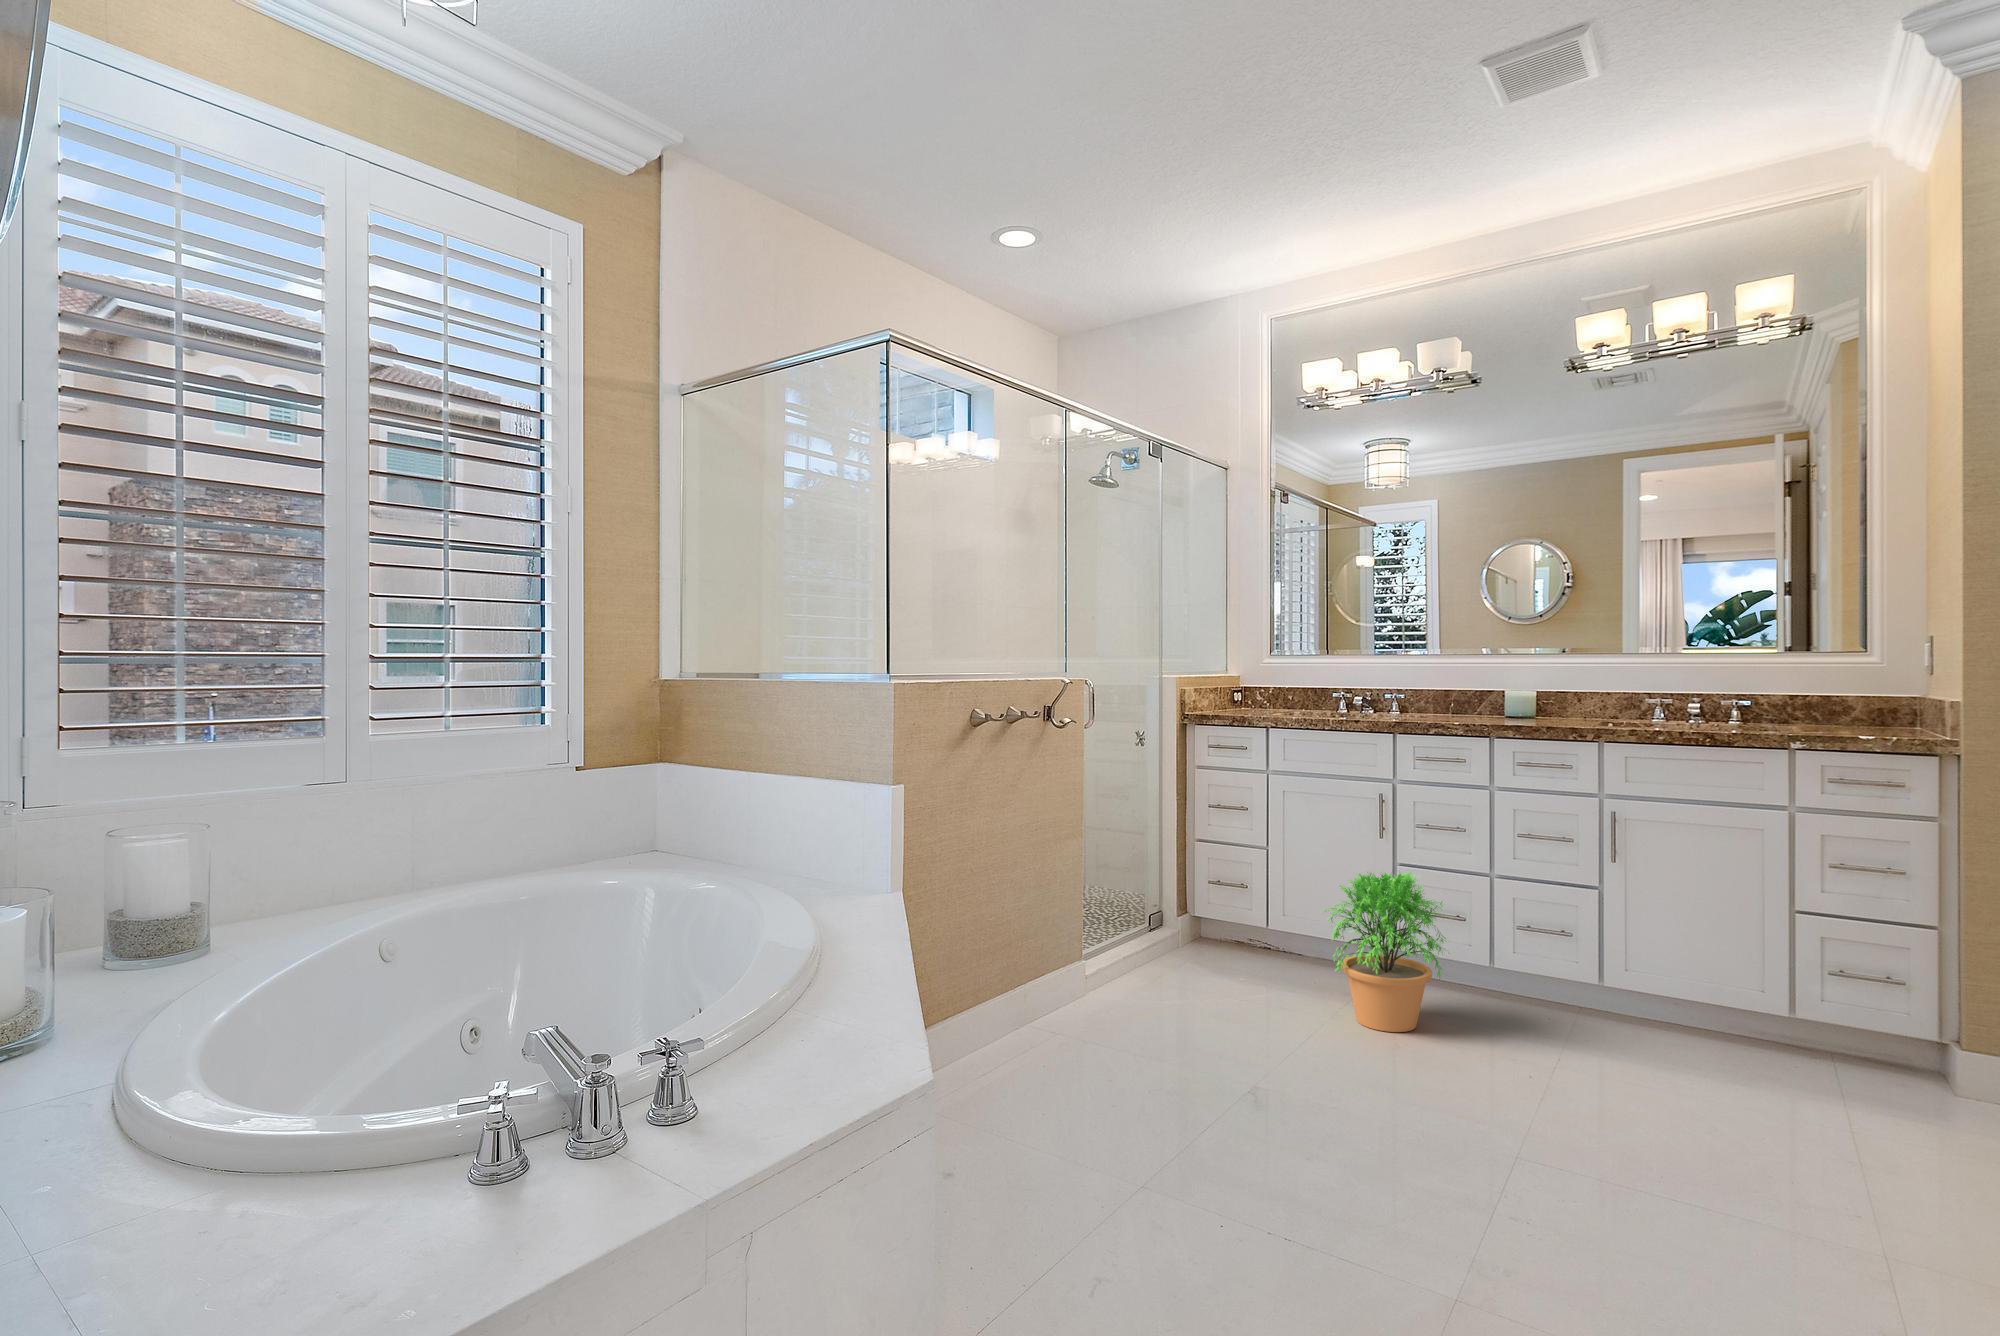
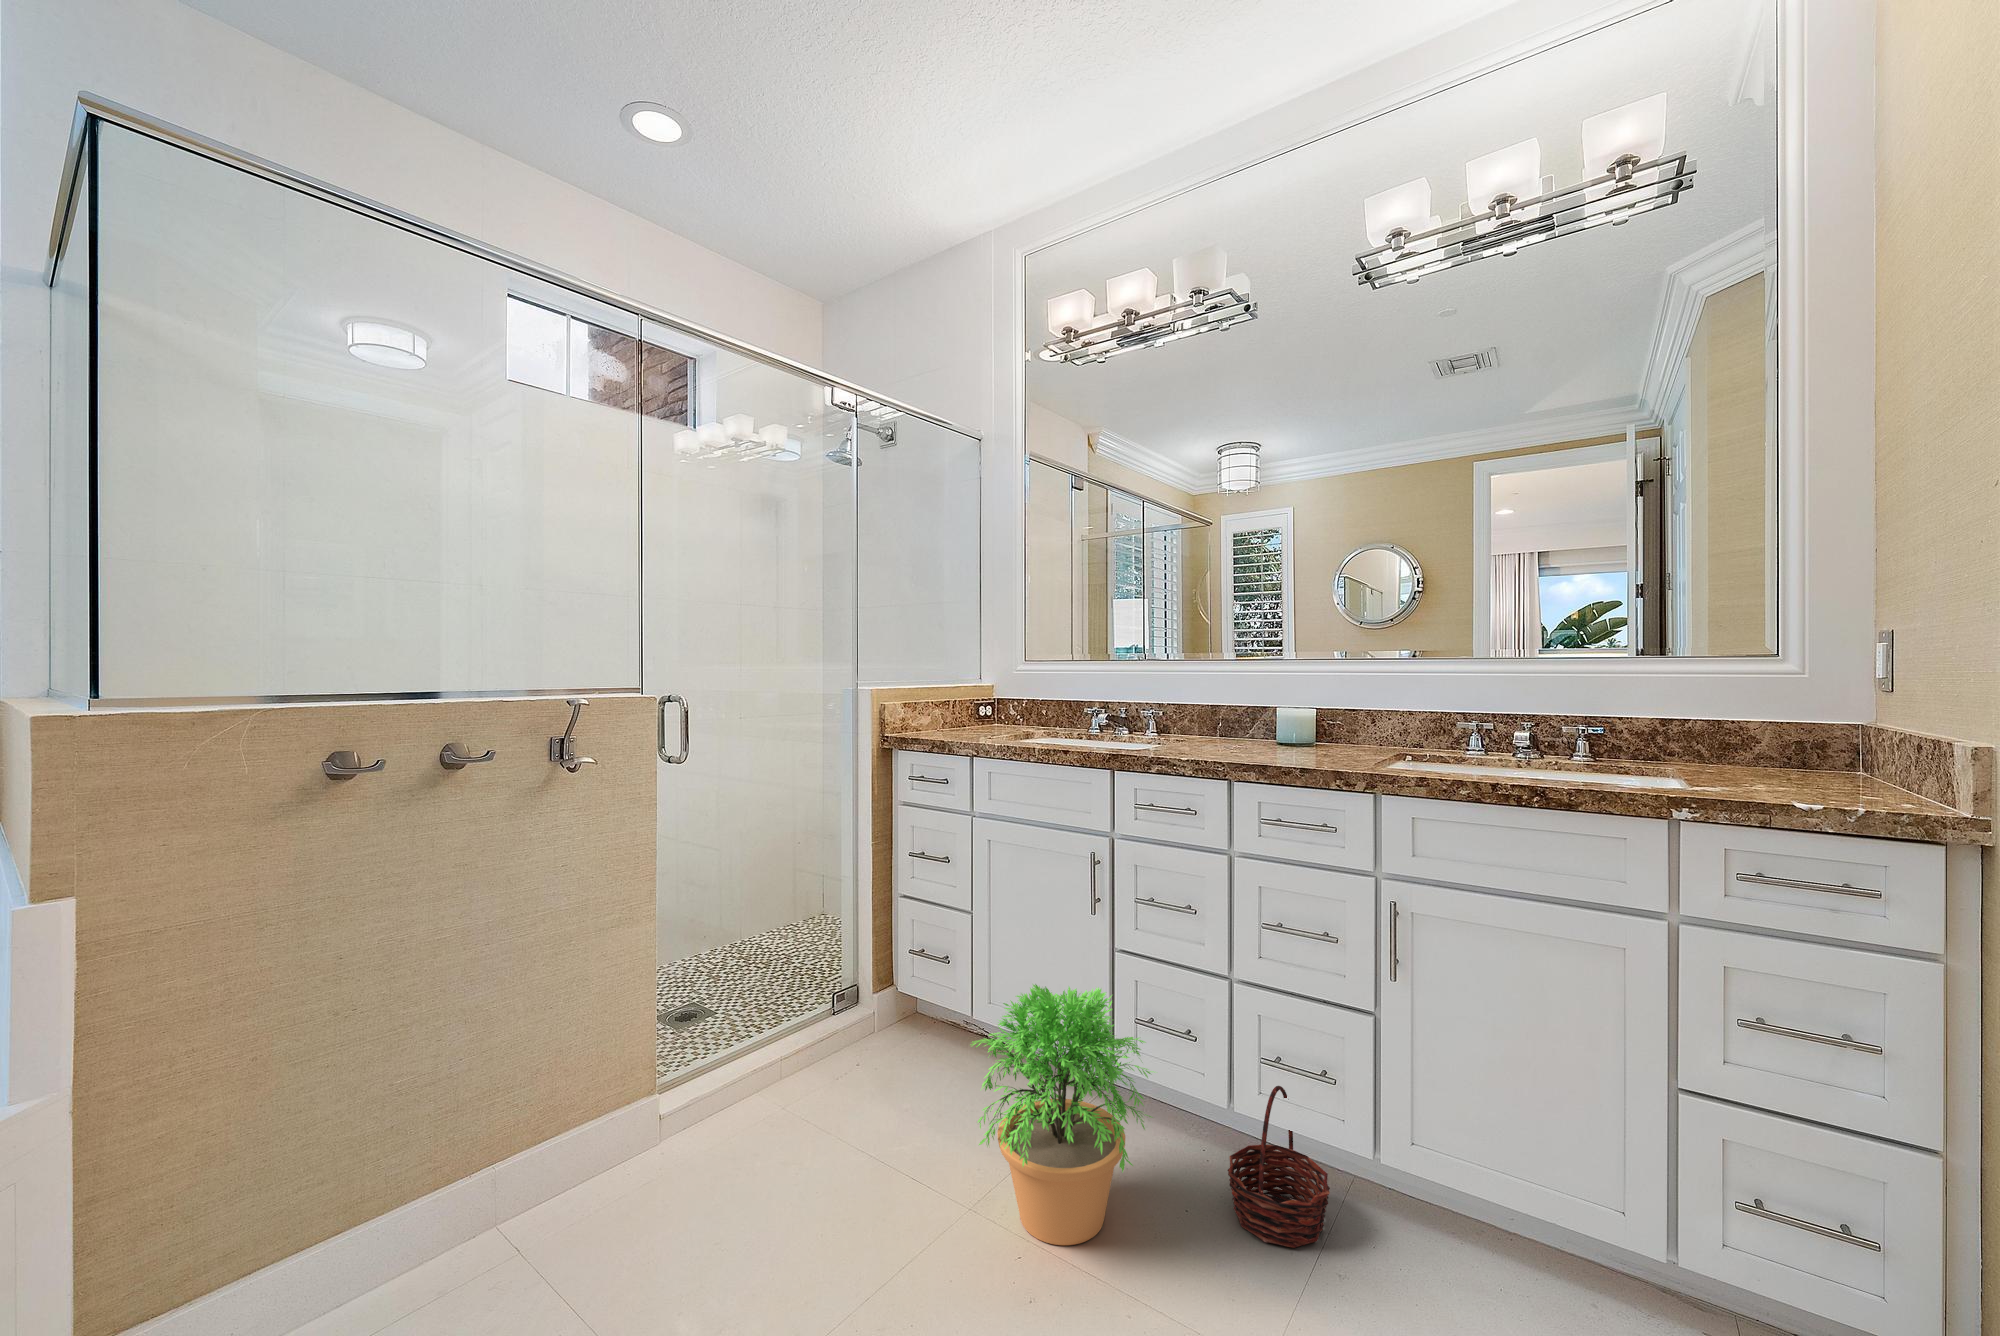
basket: none [1496,937,1570,1034] -> present [1228,1086,1330,1248]

